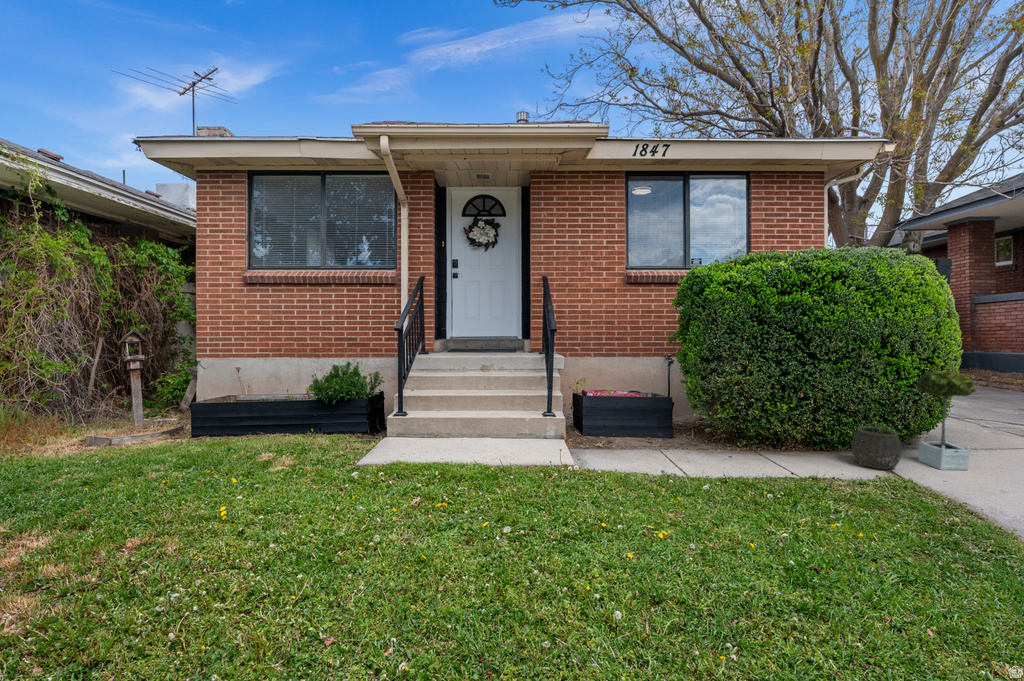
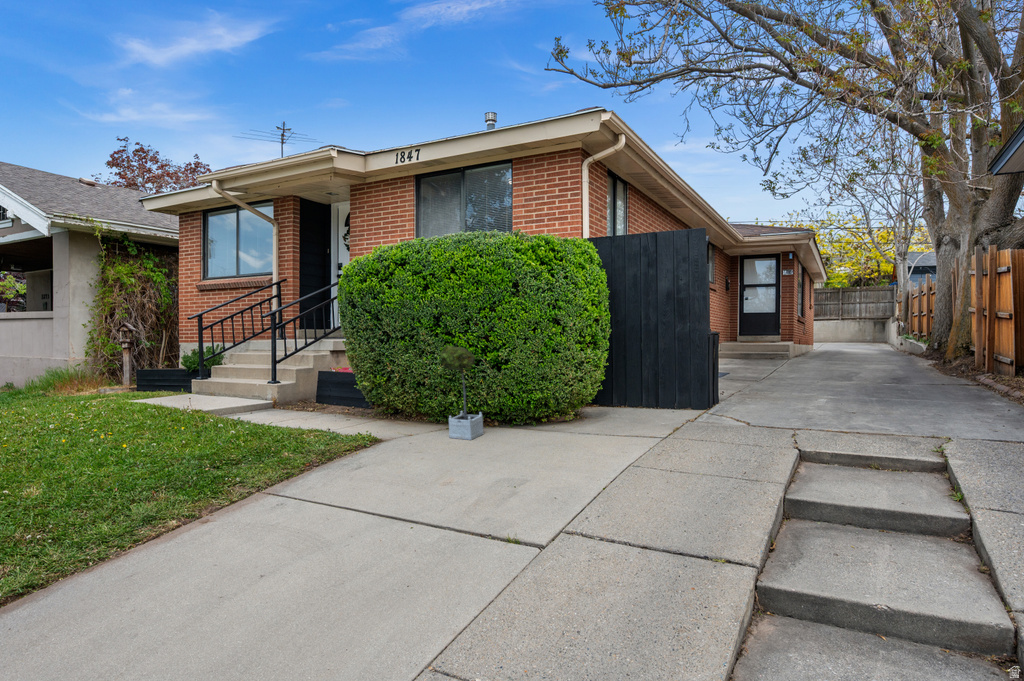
woven basket: present [852,426,902,470] -> none [393,398,430,434]

